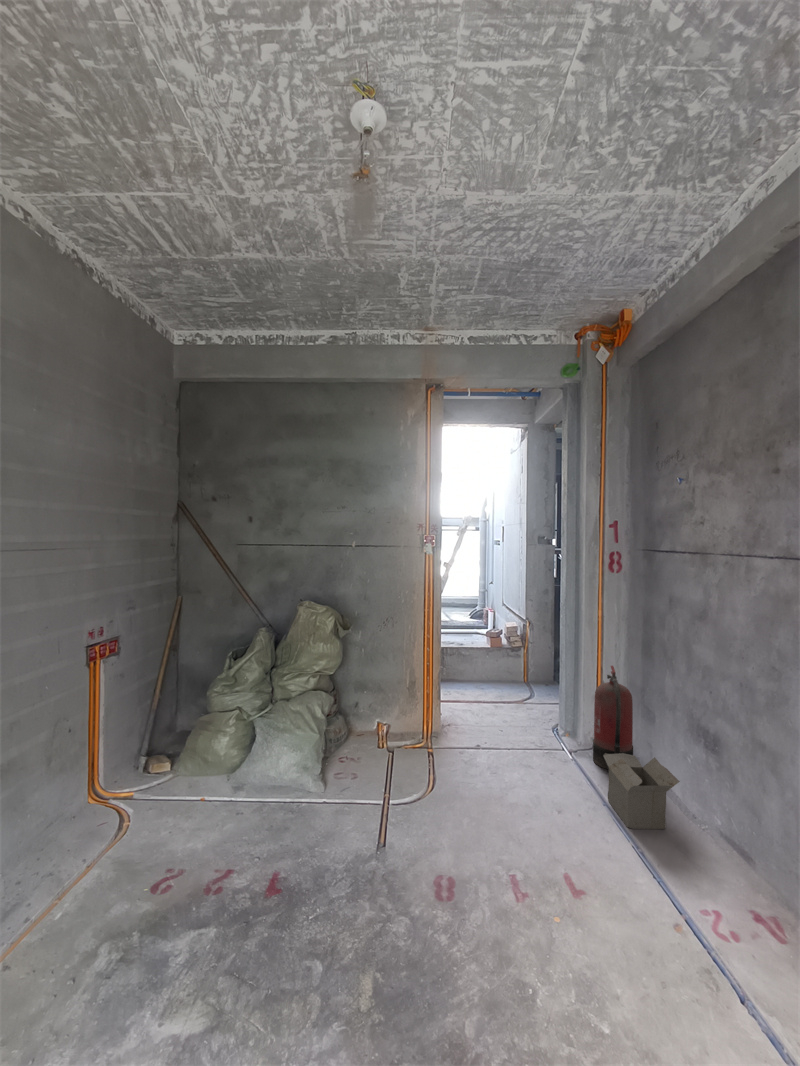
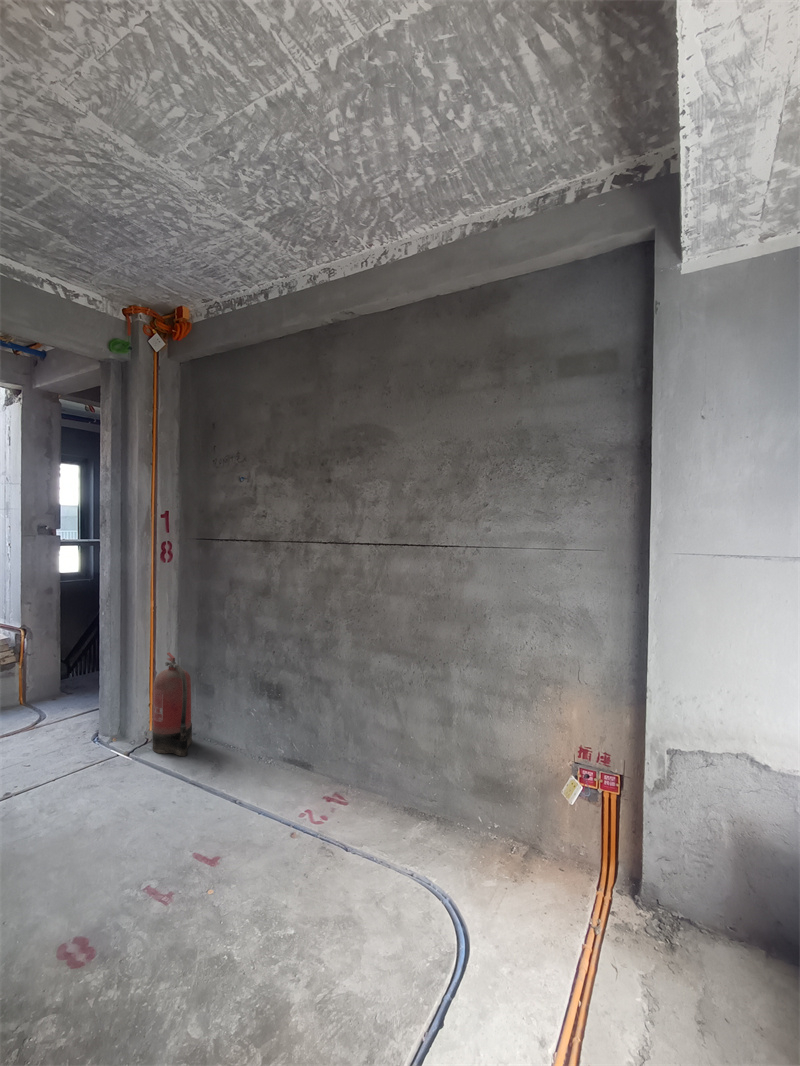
cardboard box: present [603,753,680,829] -> none [180,721,252,790]

